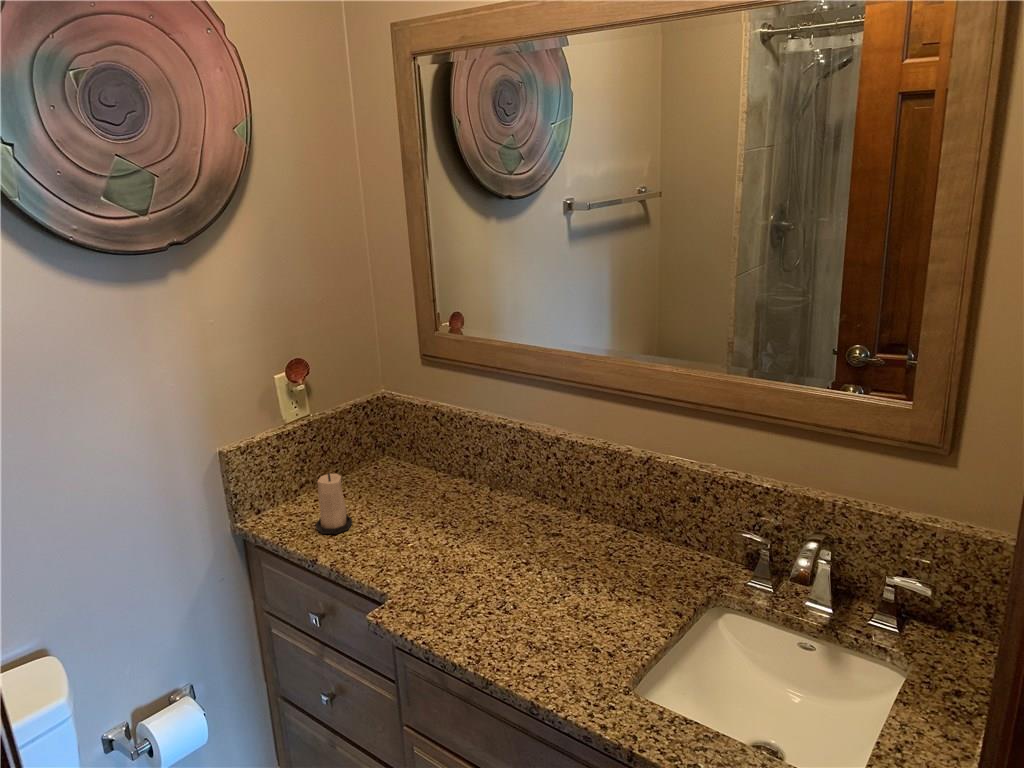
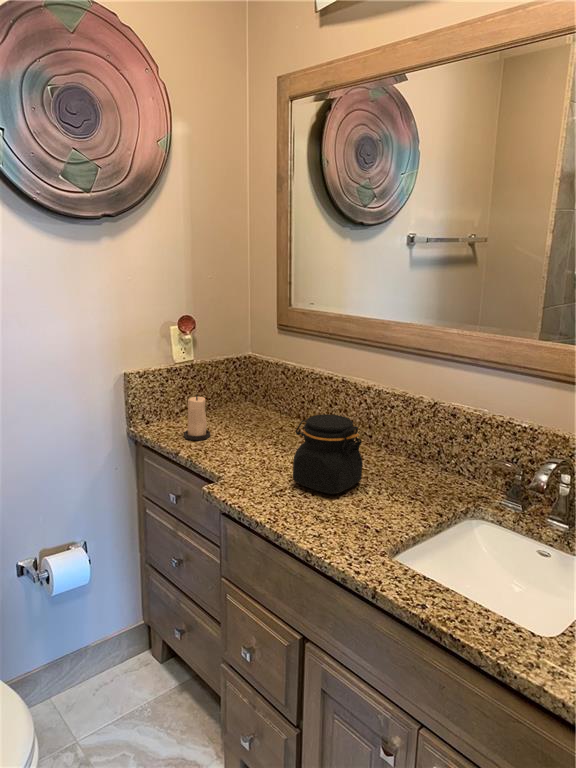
jar: none [480,494,573,603] -> present [293,414,363,494]

